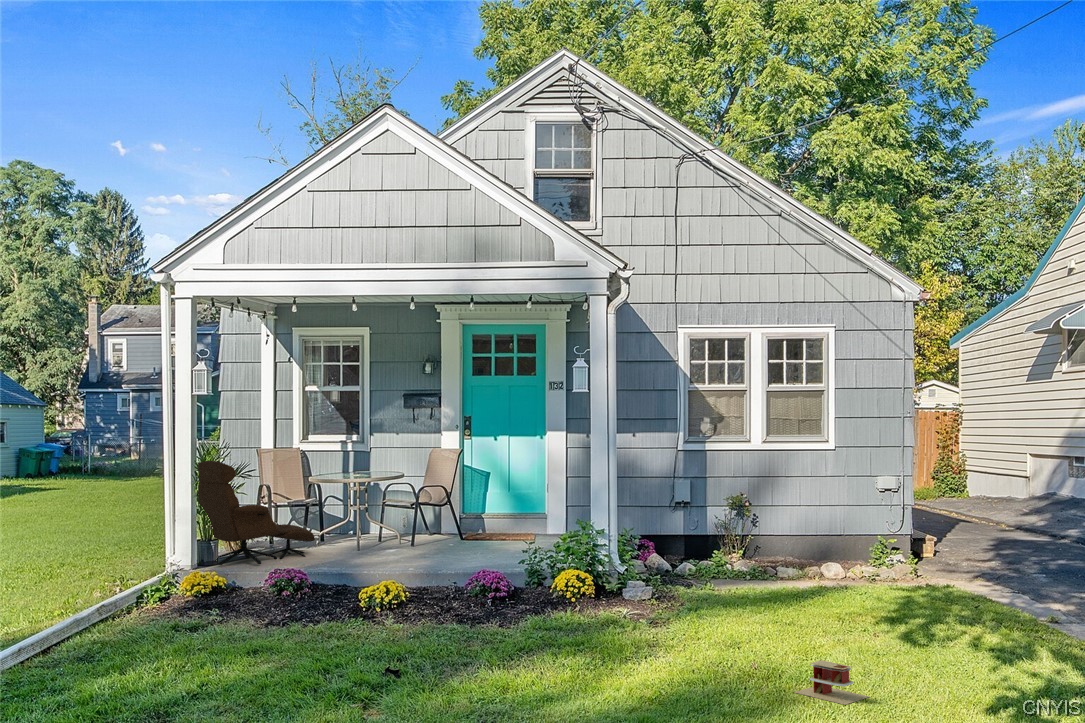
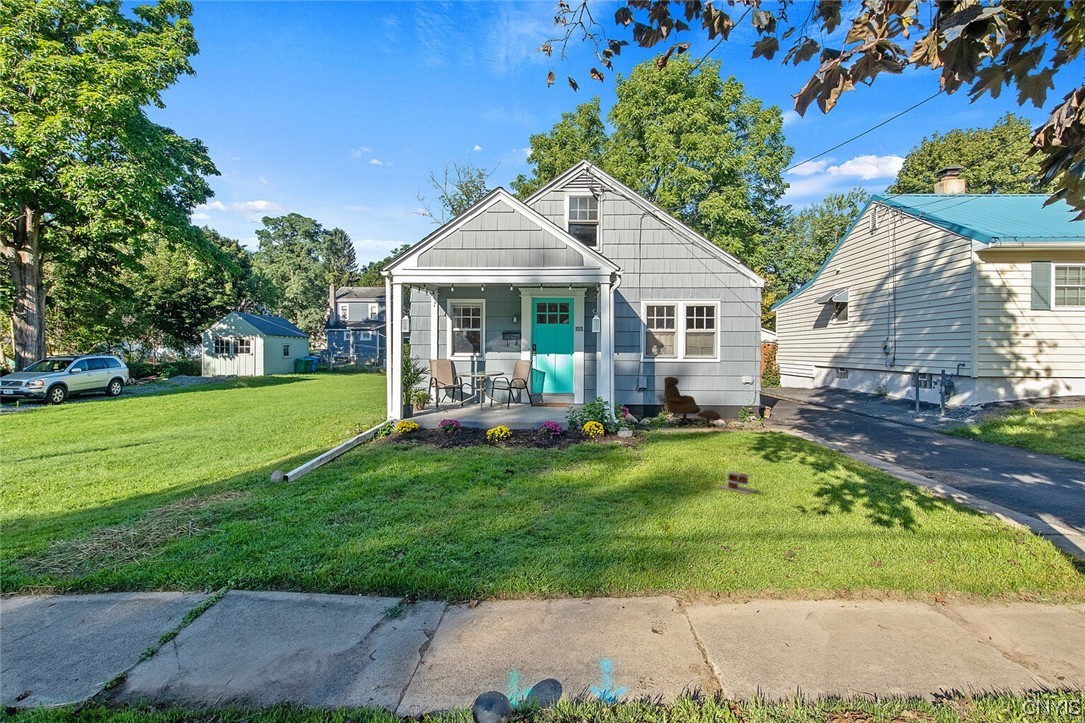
lounge chair: present [198,461,315,565] -> present [664,377,720,428]

